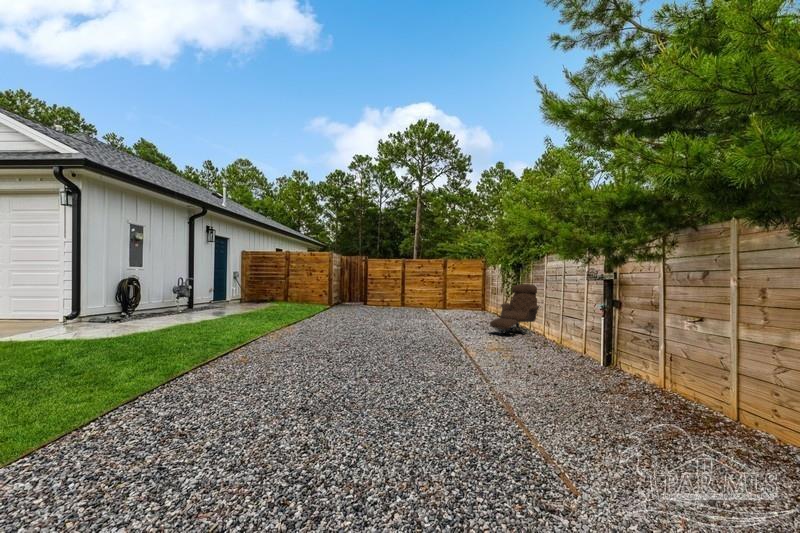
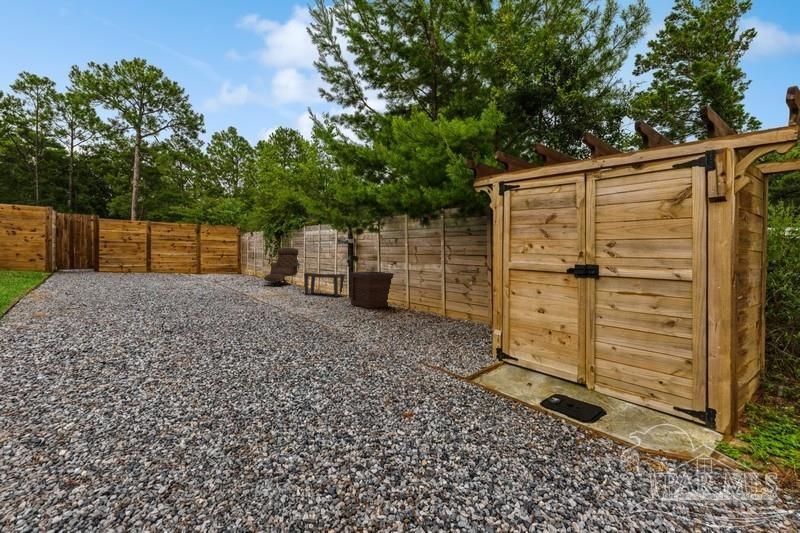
bench: none [530,323,598,367] -> present [304,273,345,296]
wooden crate: none [597,332,707,418] -> present [350,271,394,308]

